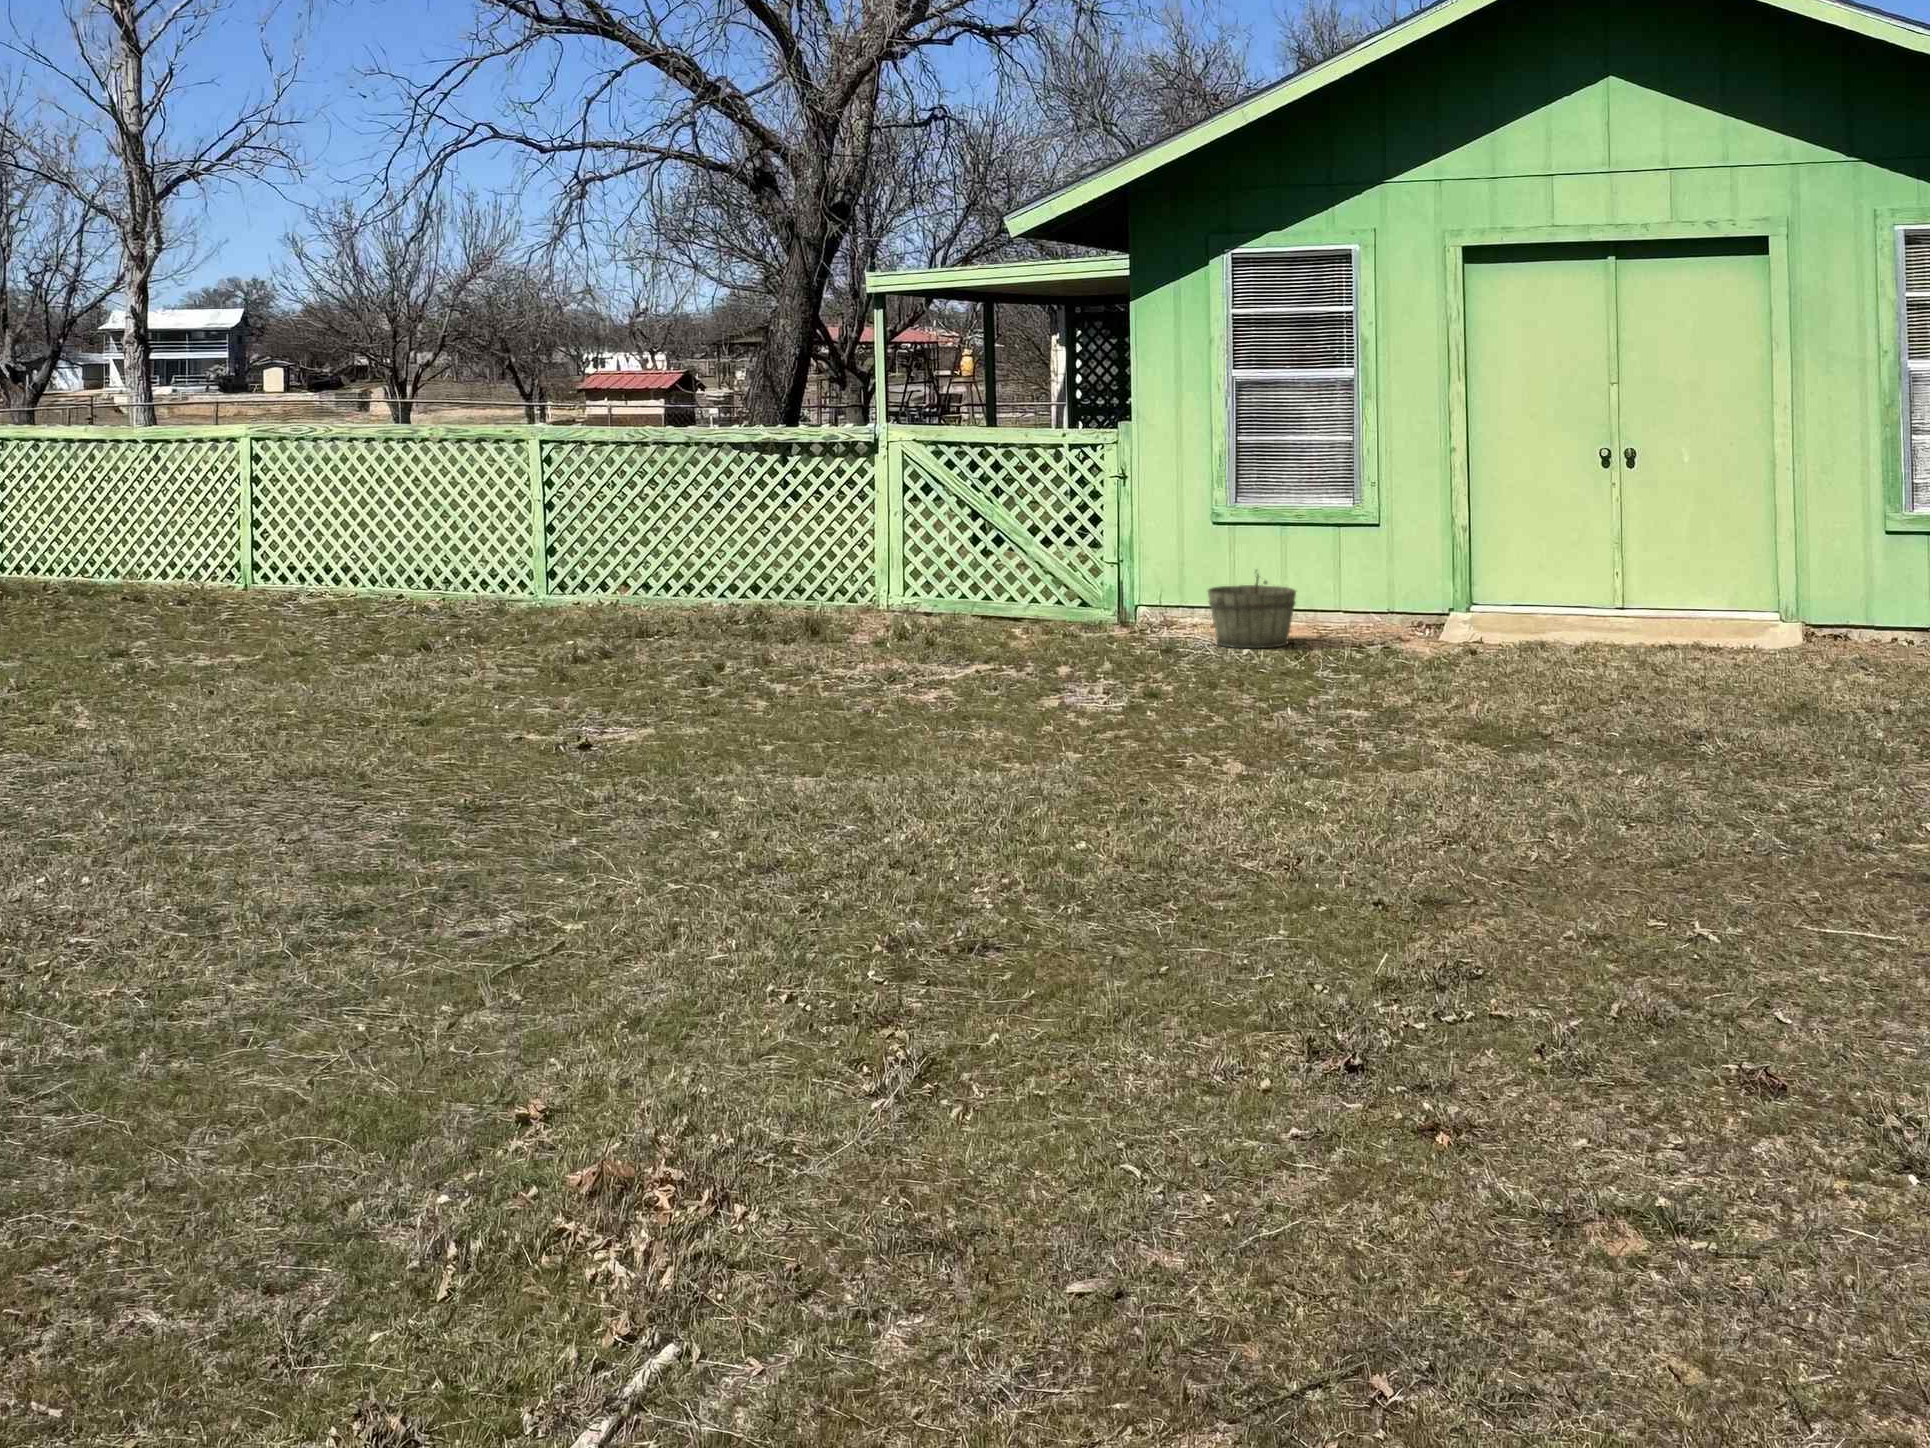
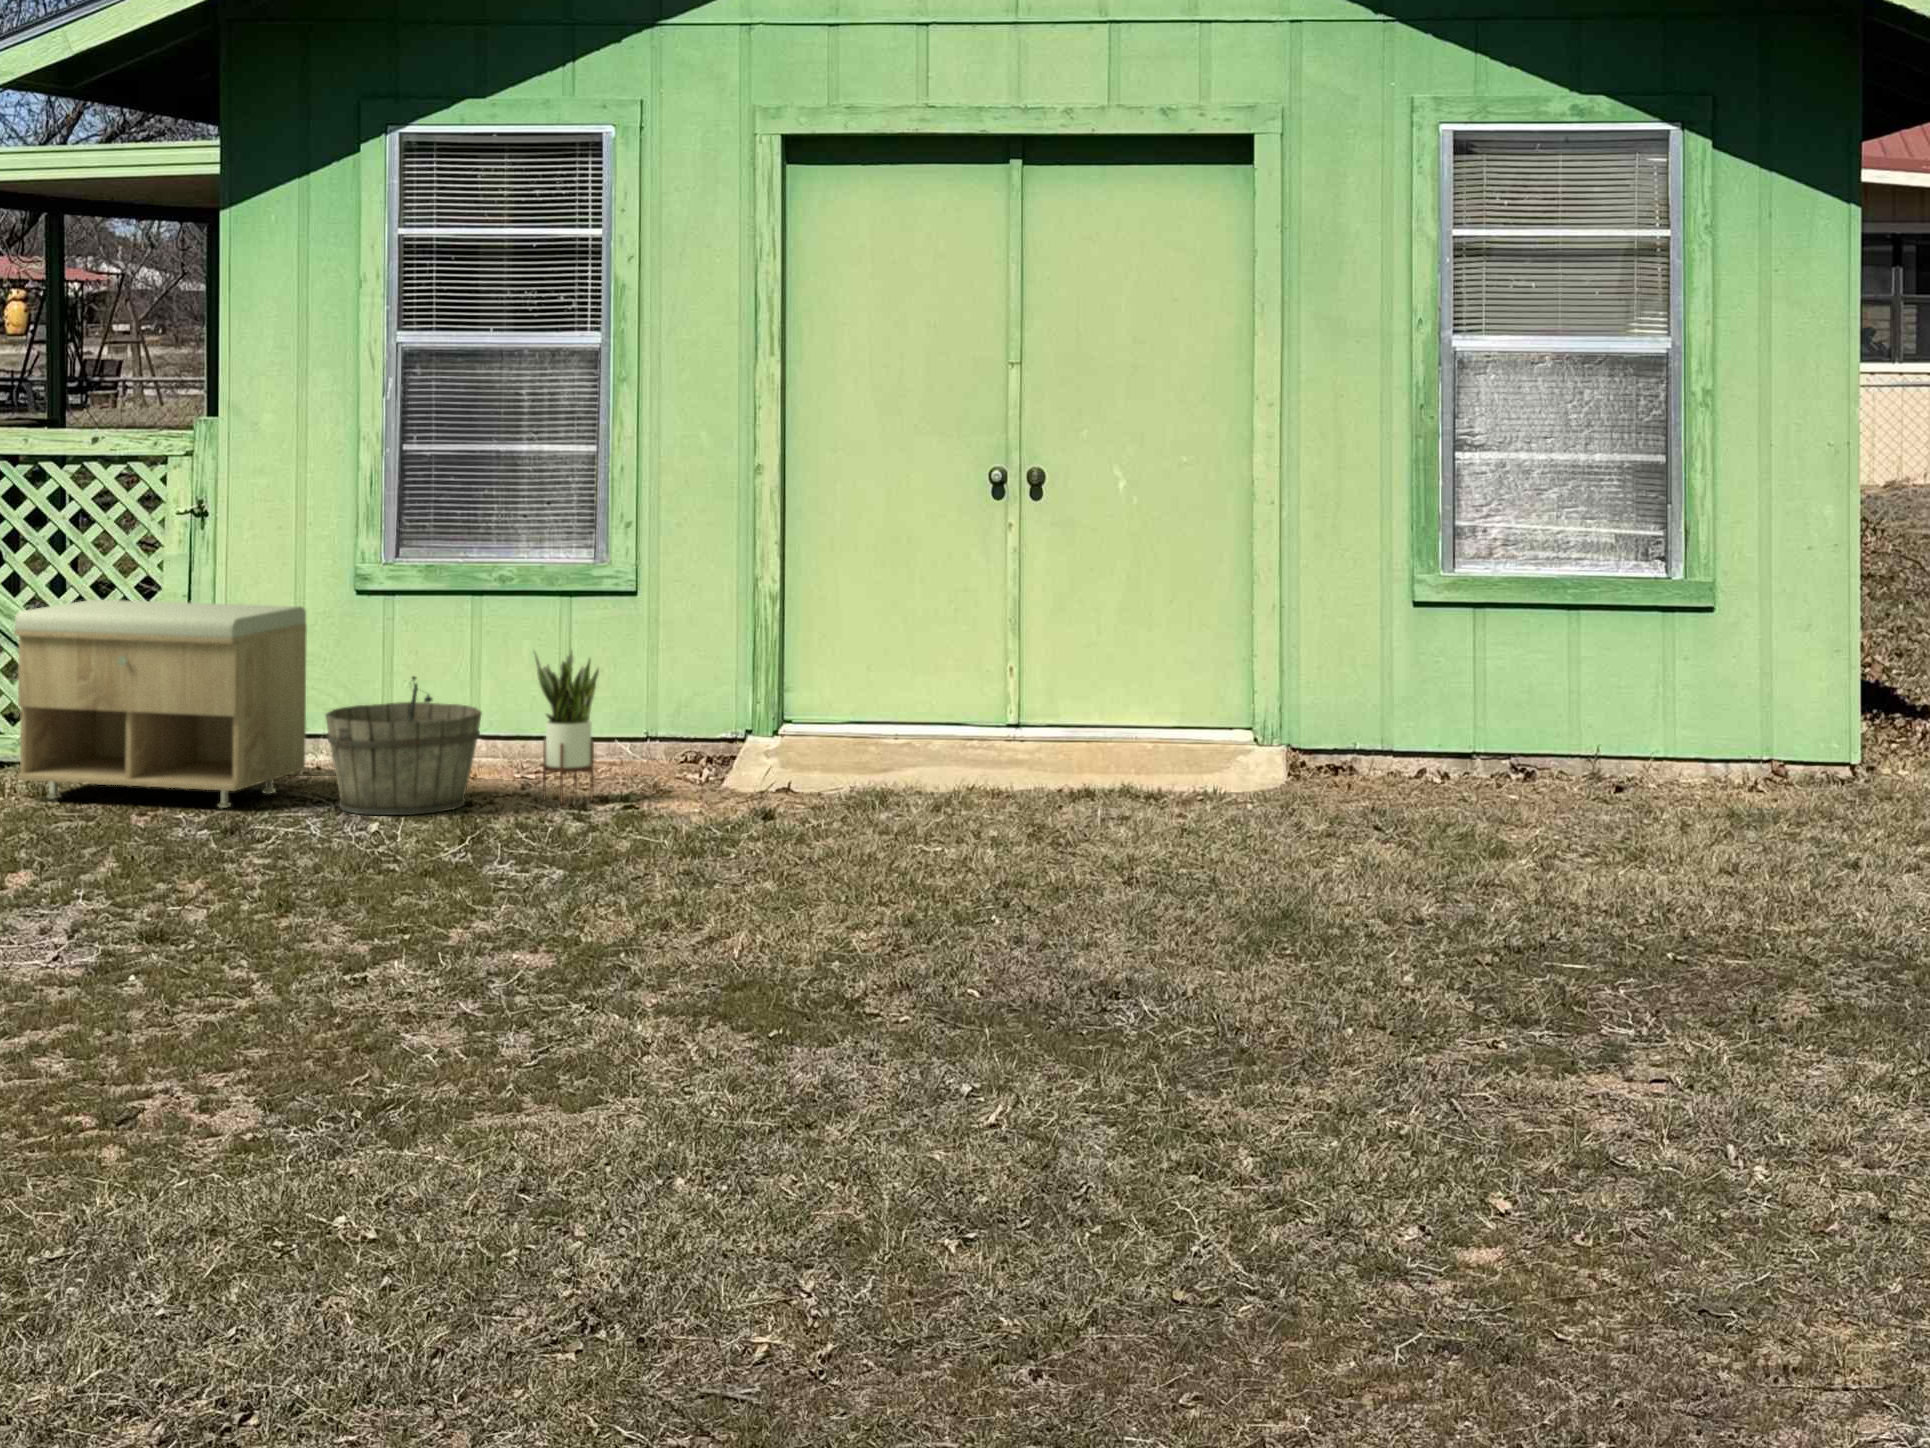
storage bench: none [1033,525,1193,643] -> present [14,600,307,808]
potted plant: none [1325,554,1364,645] -> present [533,650,599,804]

